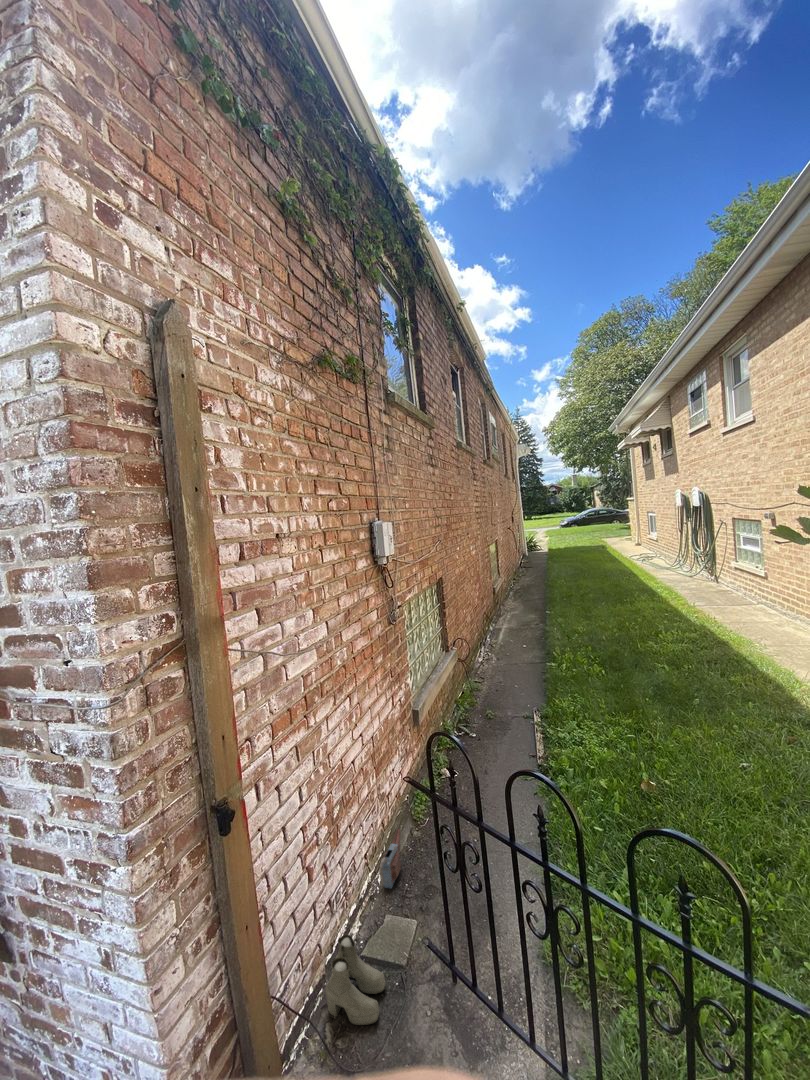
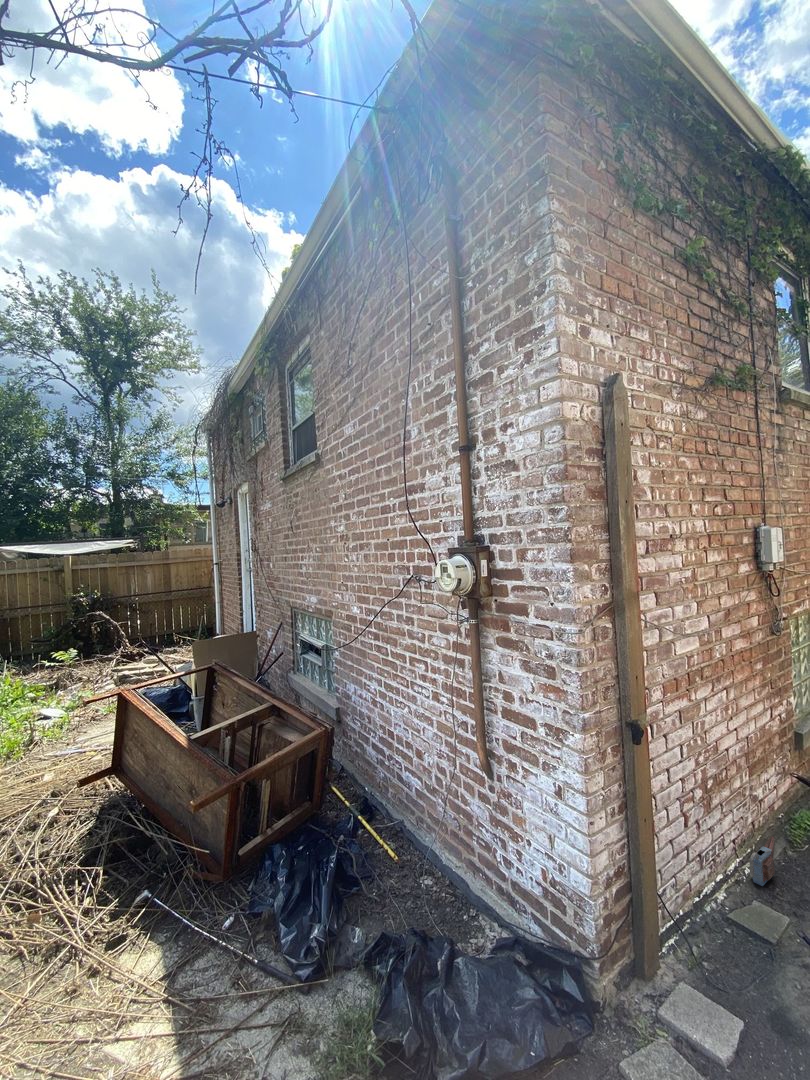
boots: present [325,935,385,1025] -> none [695,889,757,971]

